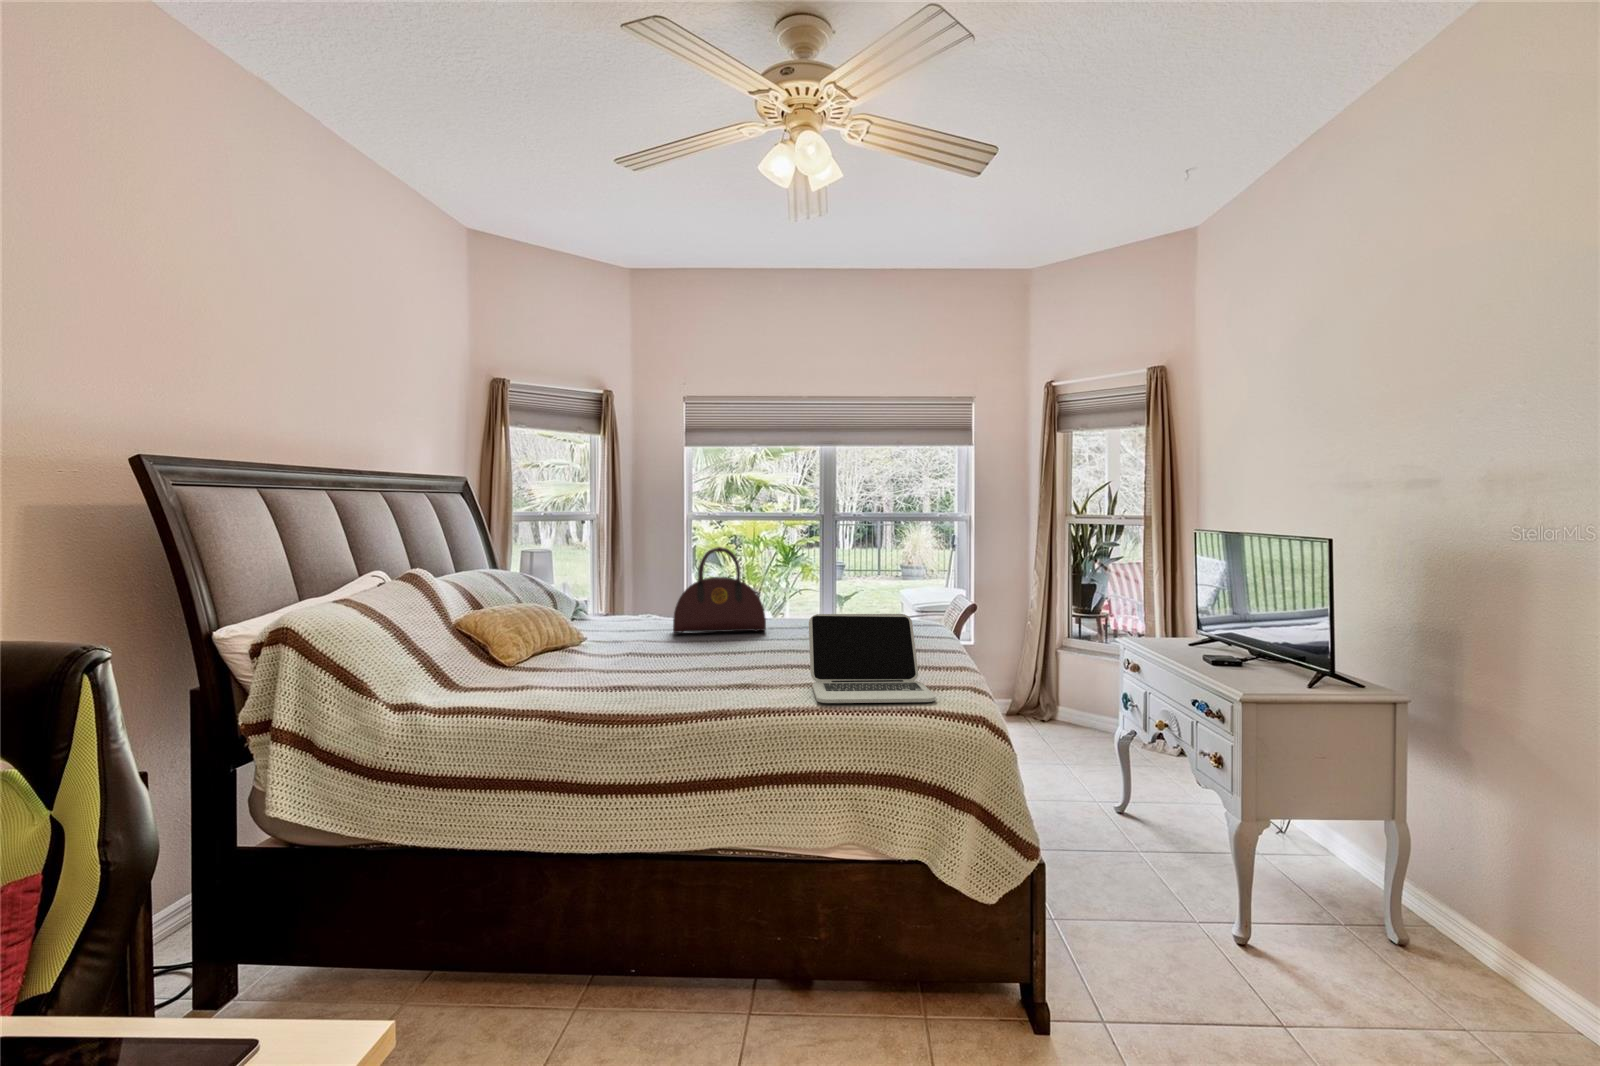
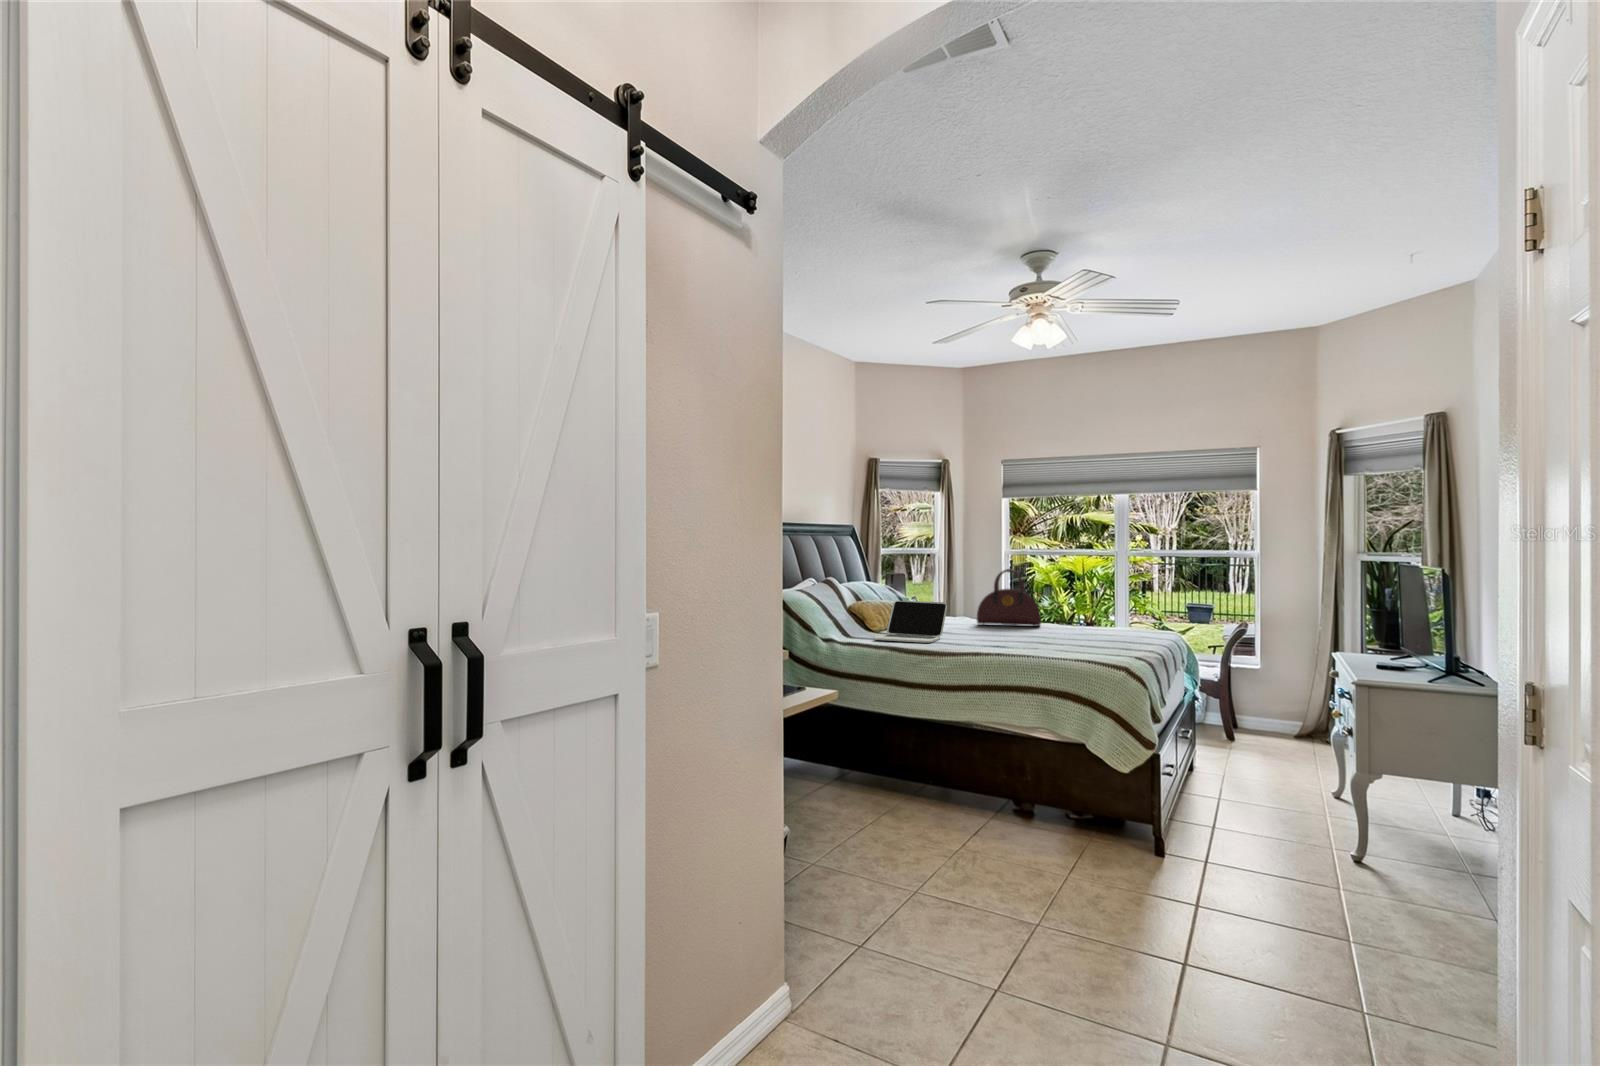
laptop: present [809,614,935,703] -> present [874,601,947,643]

